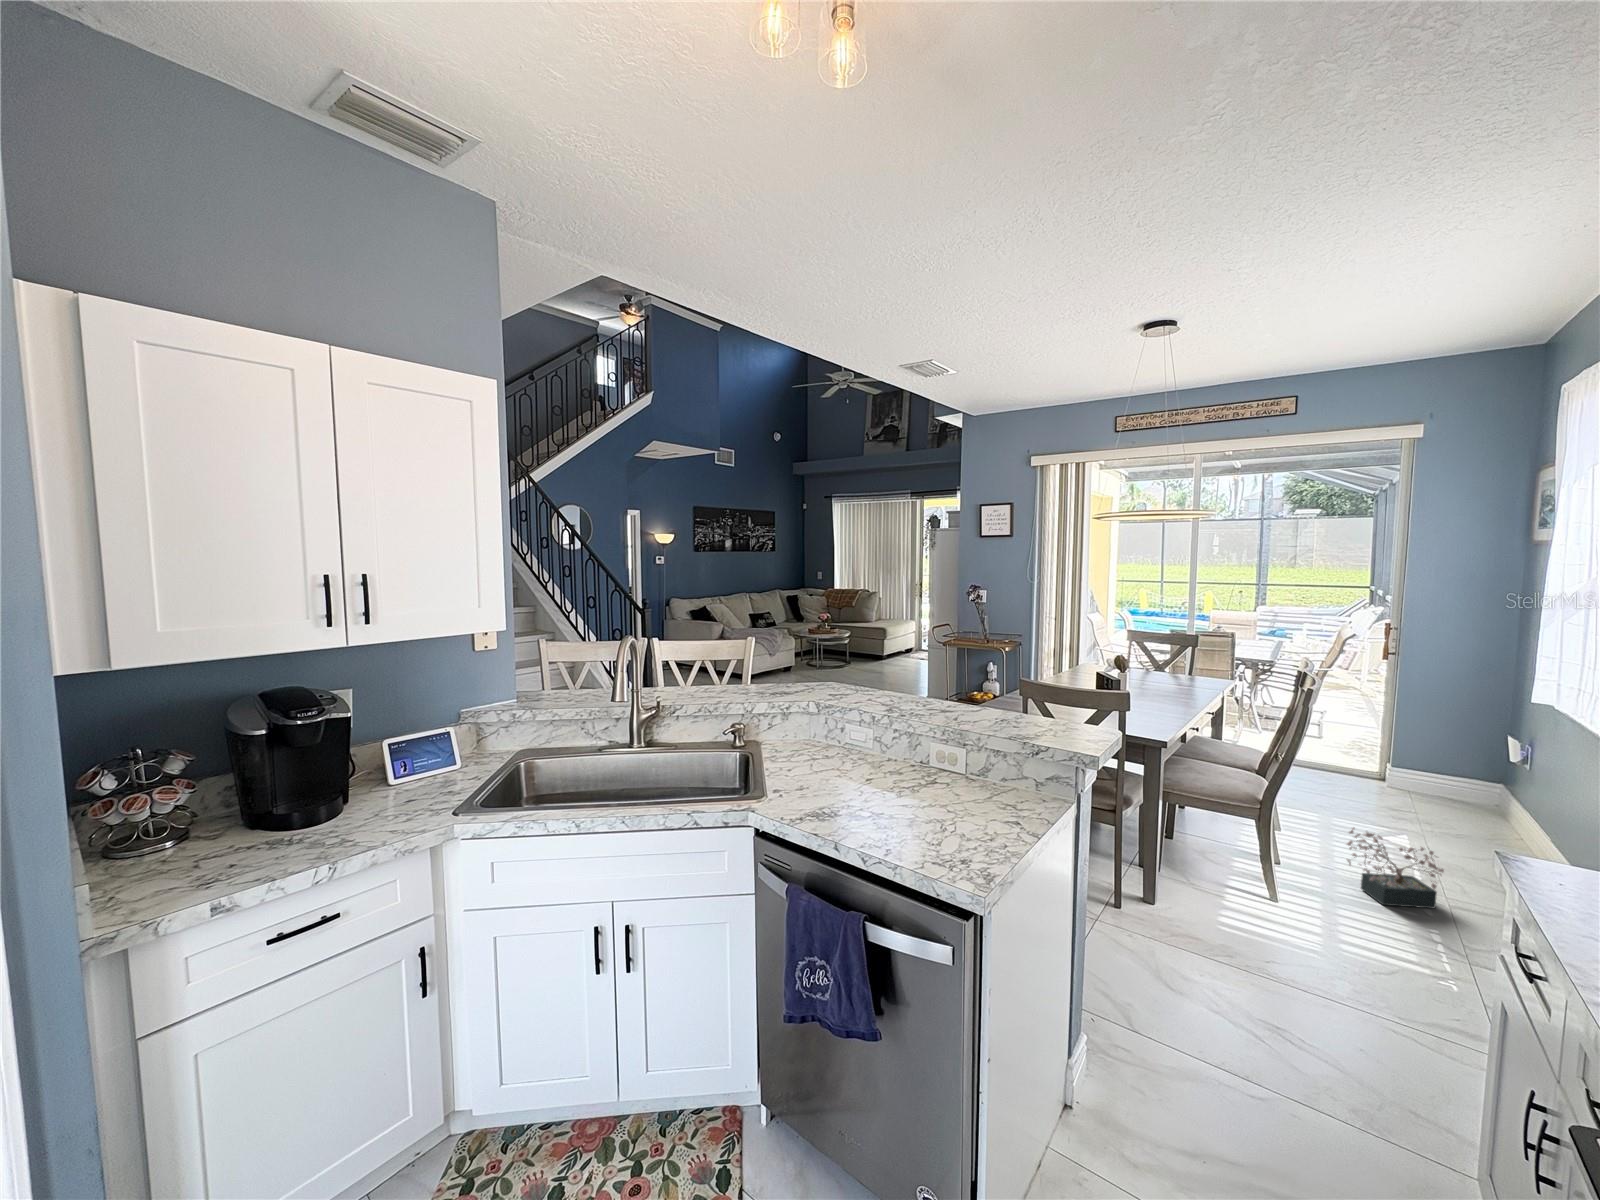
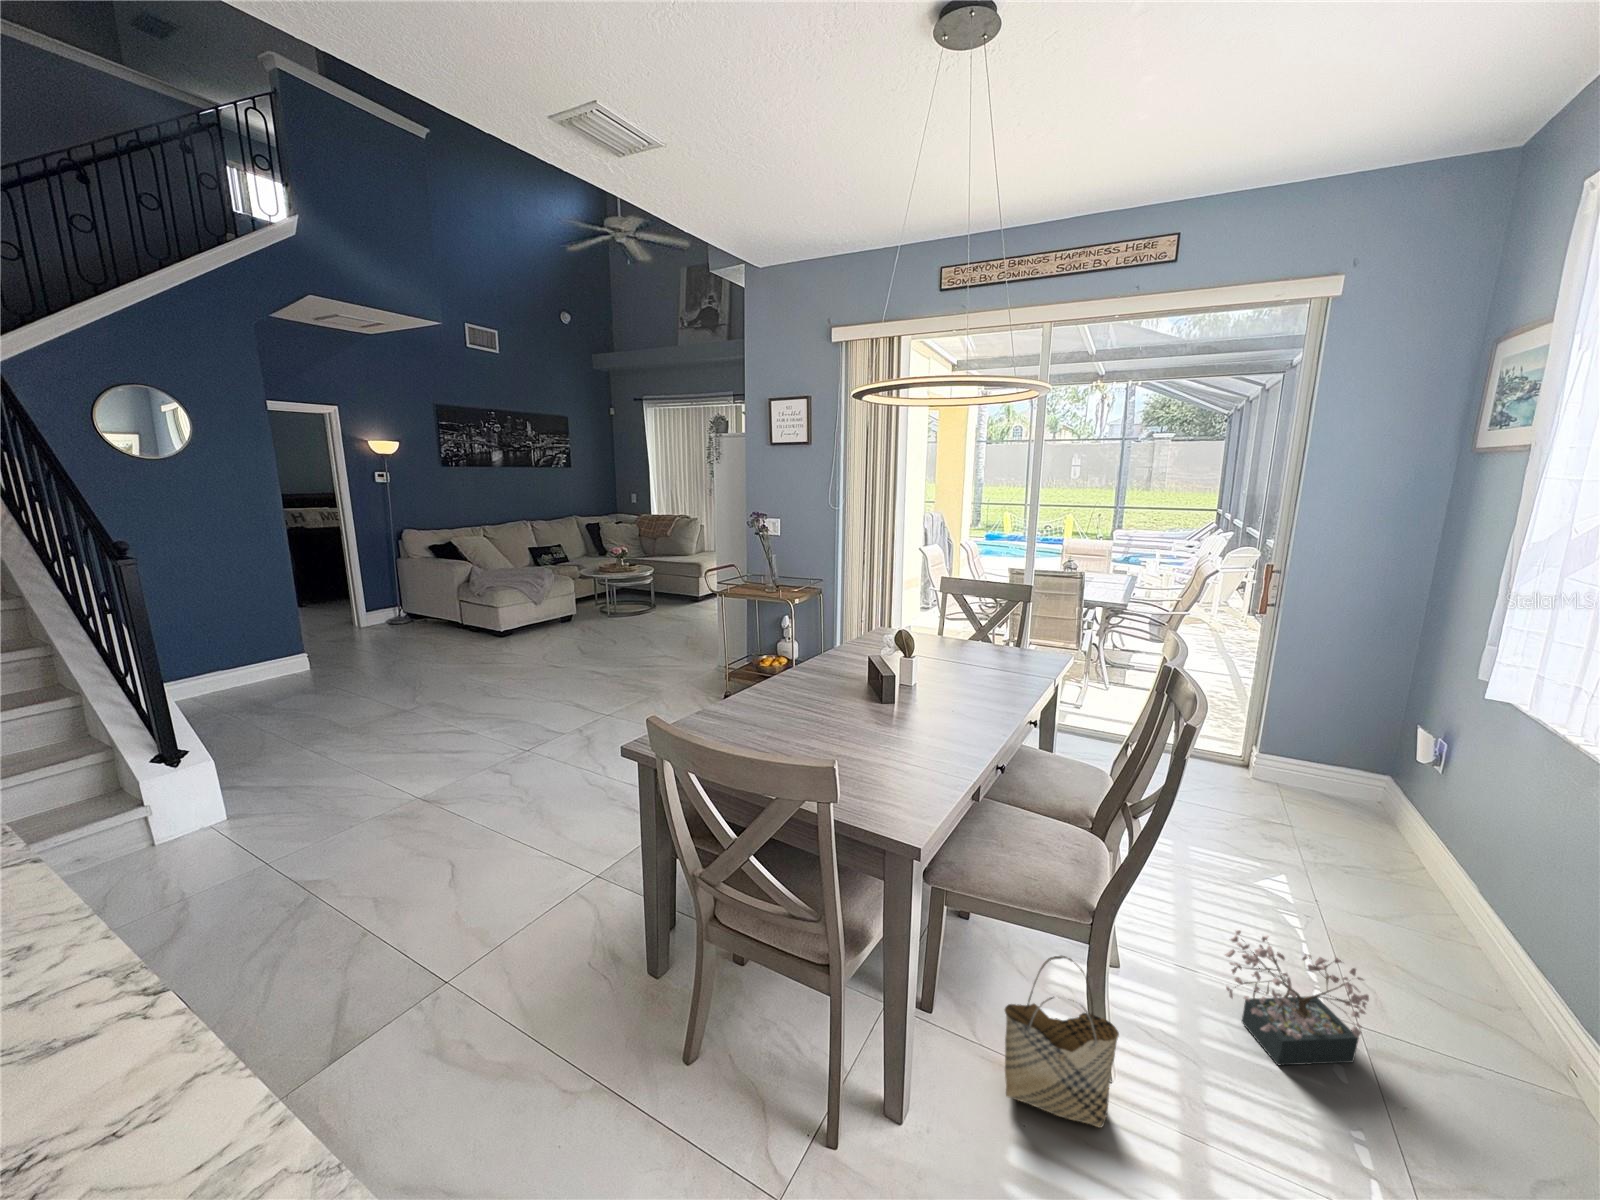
woven basket: none [1205,821,1276,914] -> present [1005,956,1119,1128]

